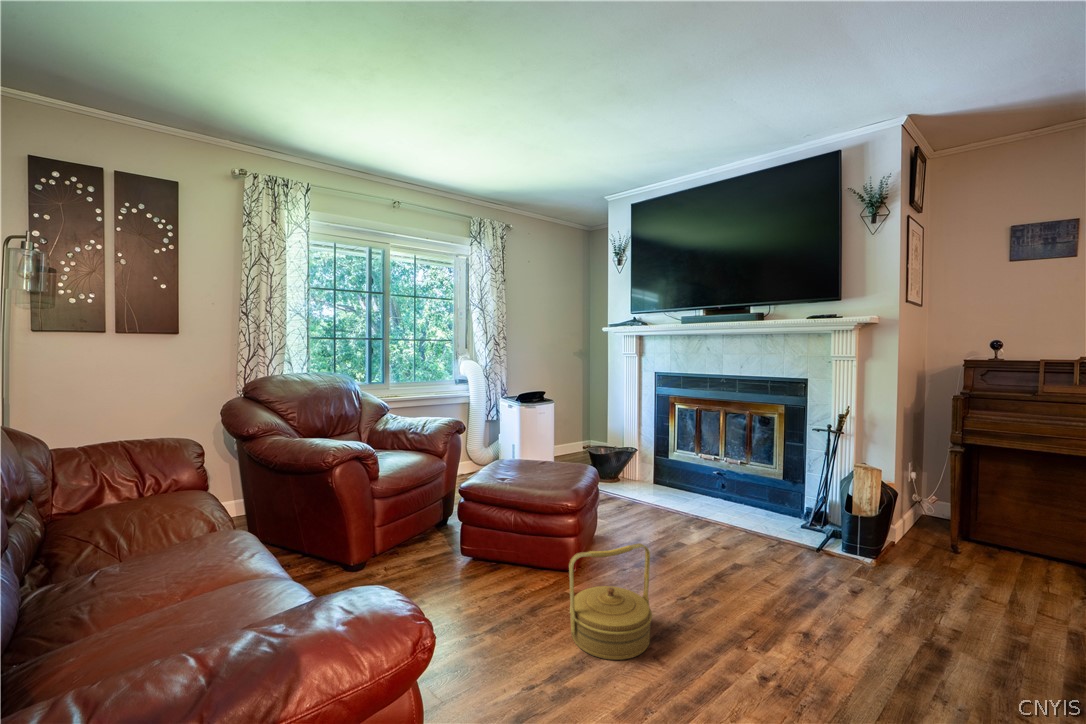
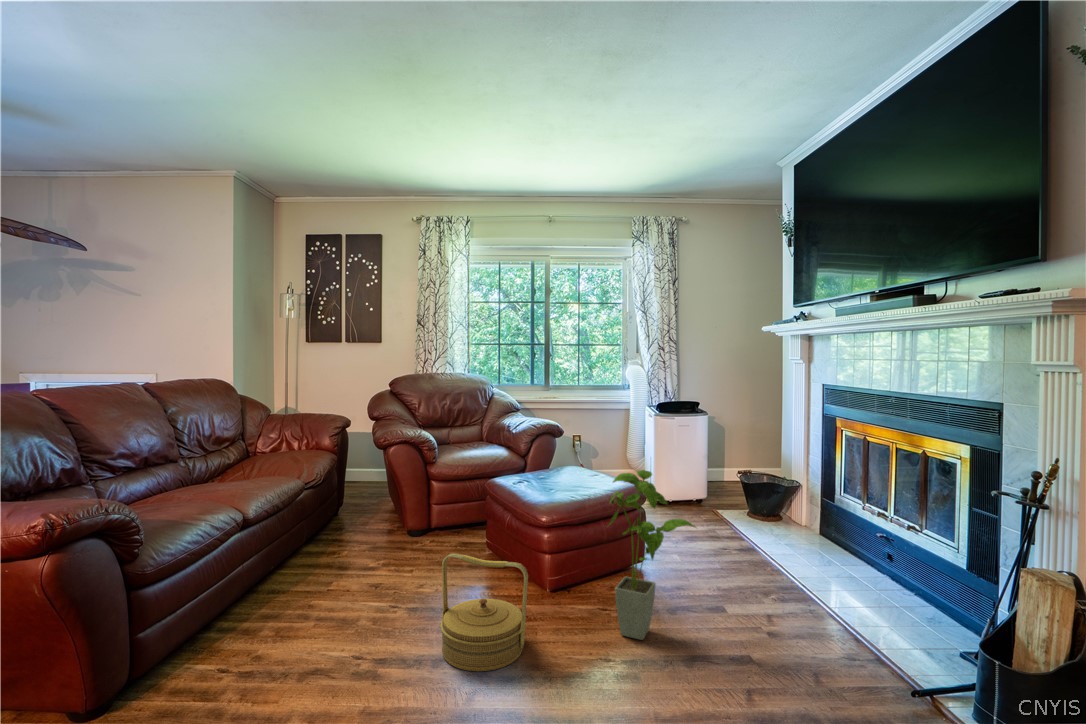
house plant: none [642,444,716,582] -> present [609,470,695,640]

